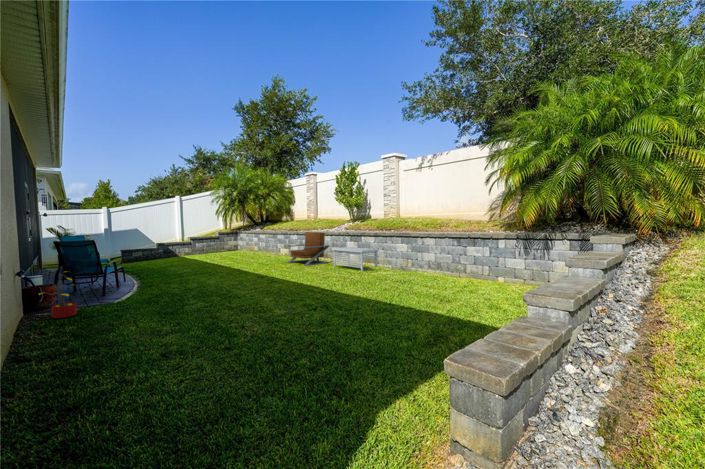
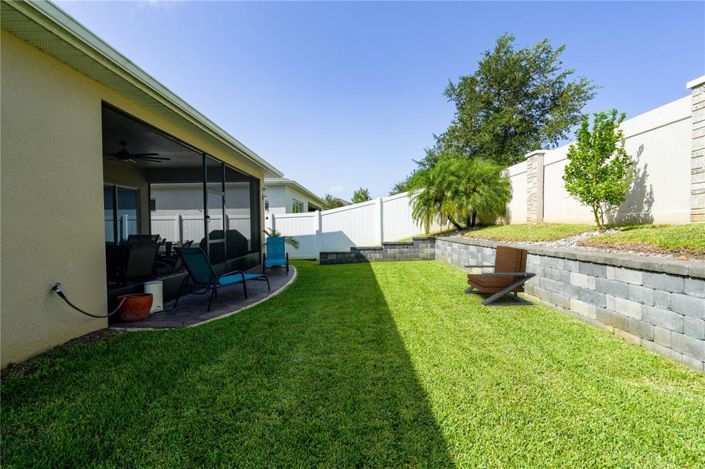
storage bench: present [332,247,379,271] -> none [529,283,657,356]
decorative plant: present [39,269,77,318] -> none [30,288,116,353]

